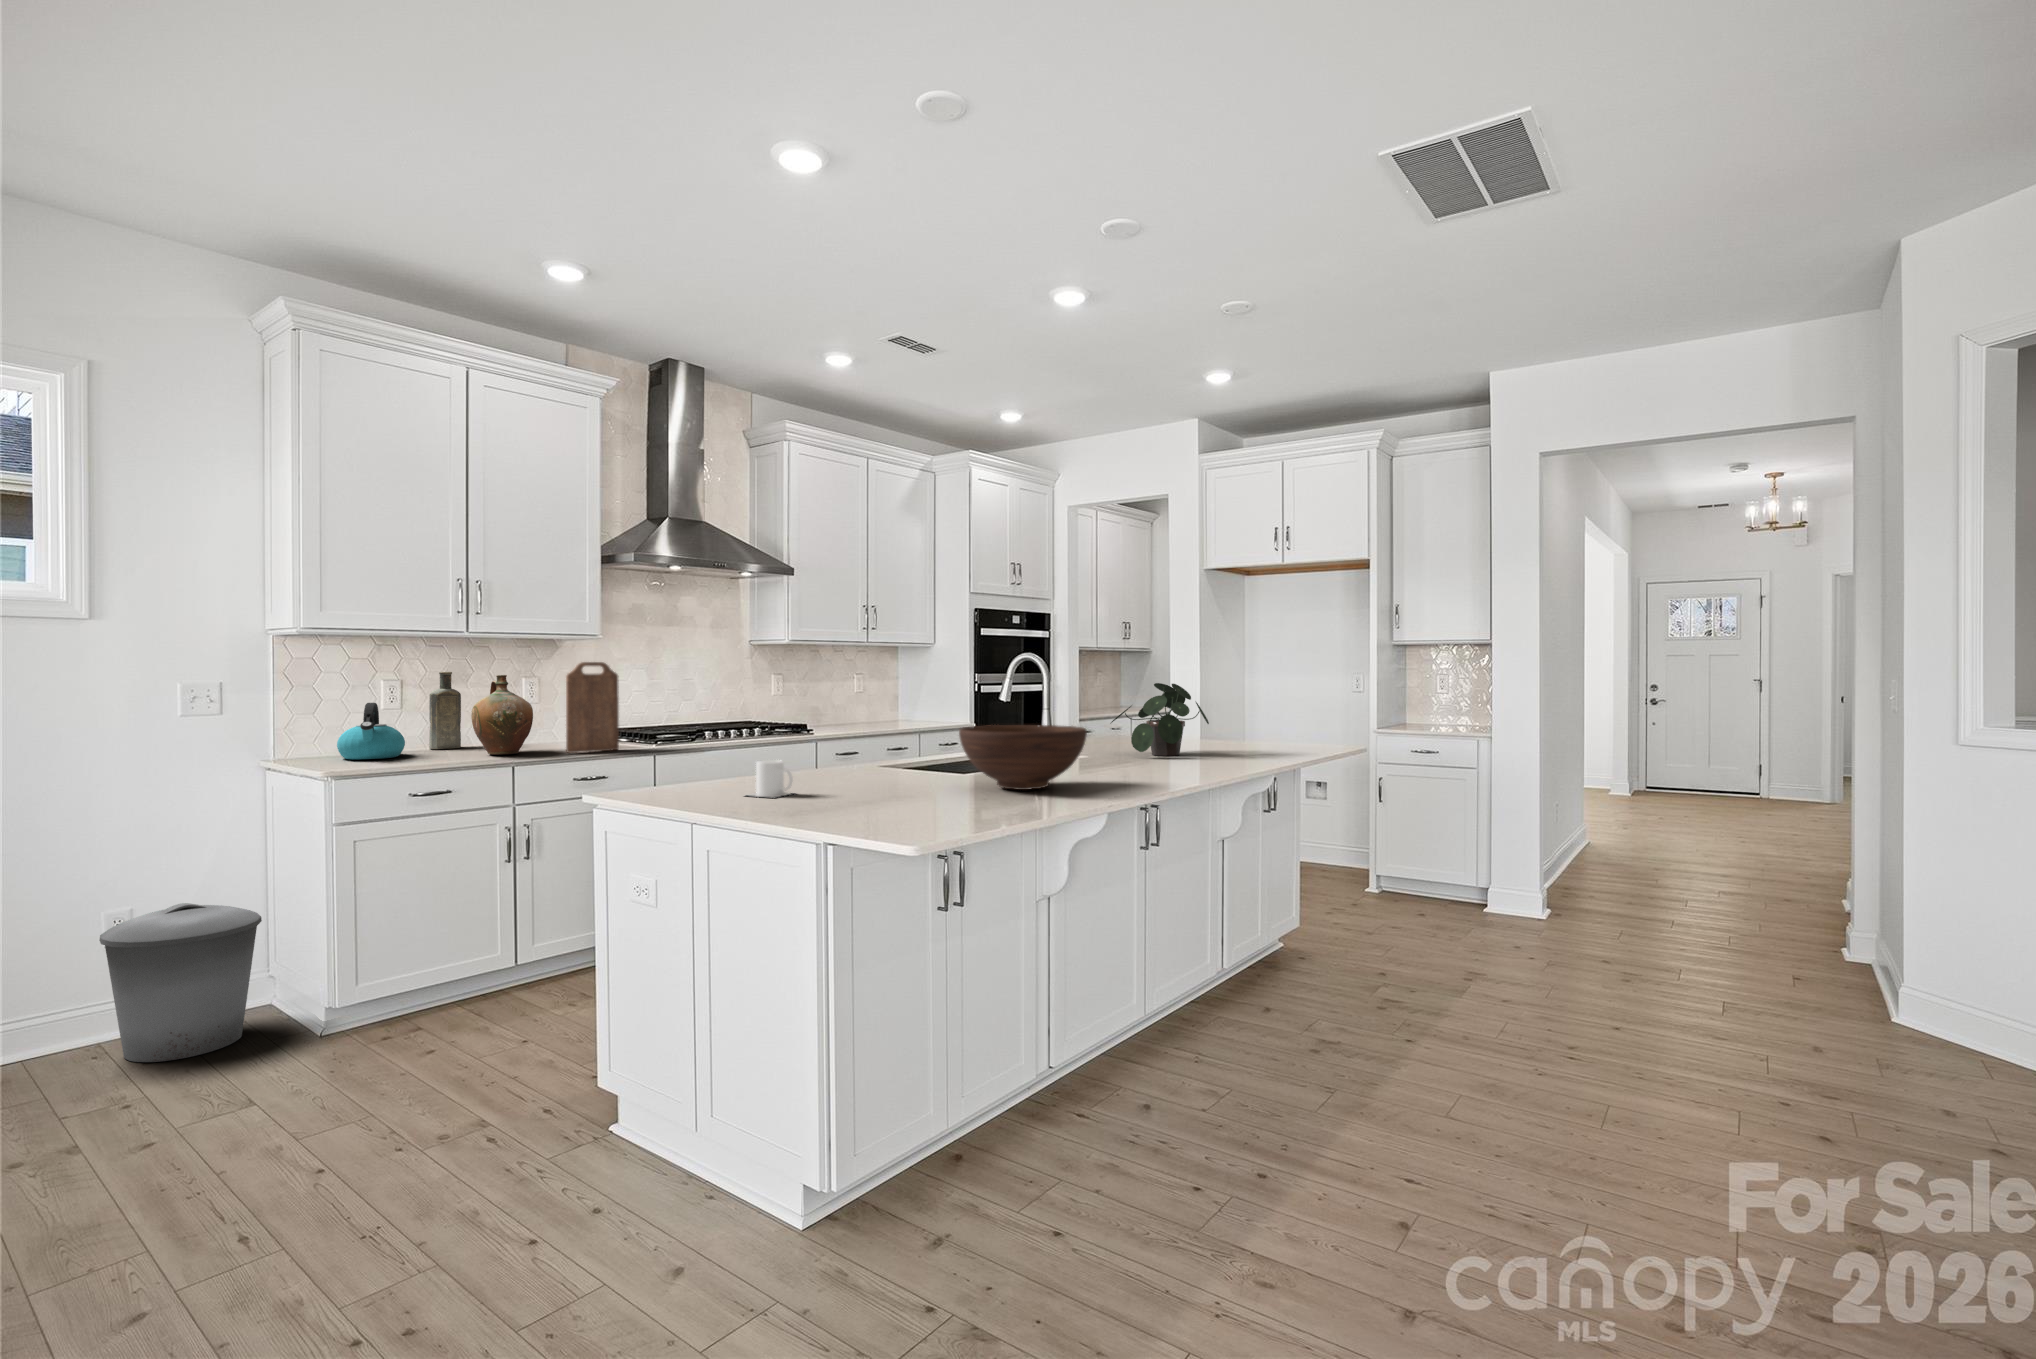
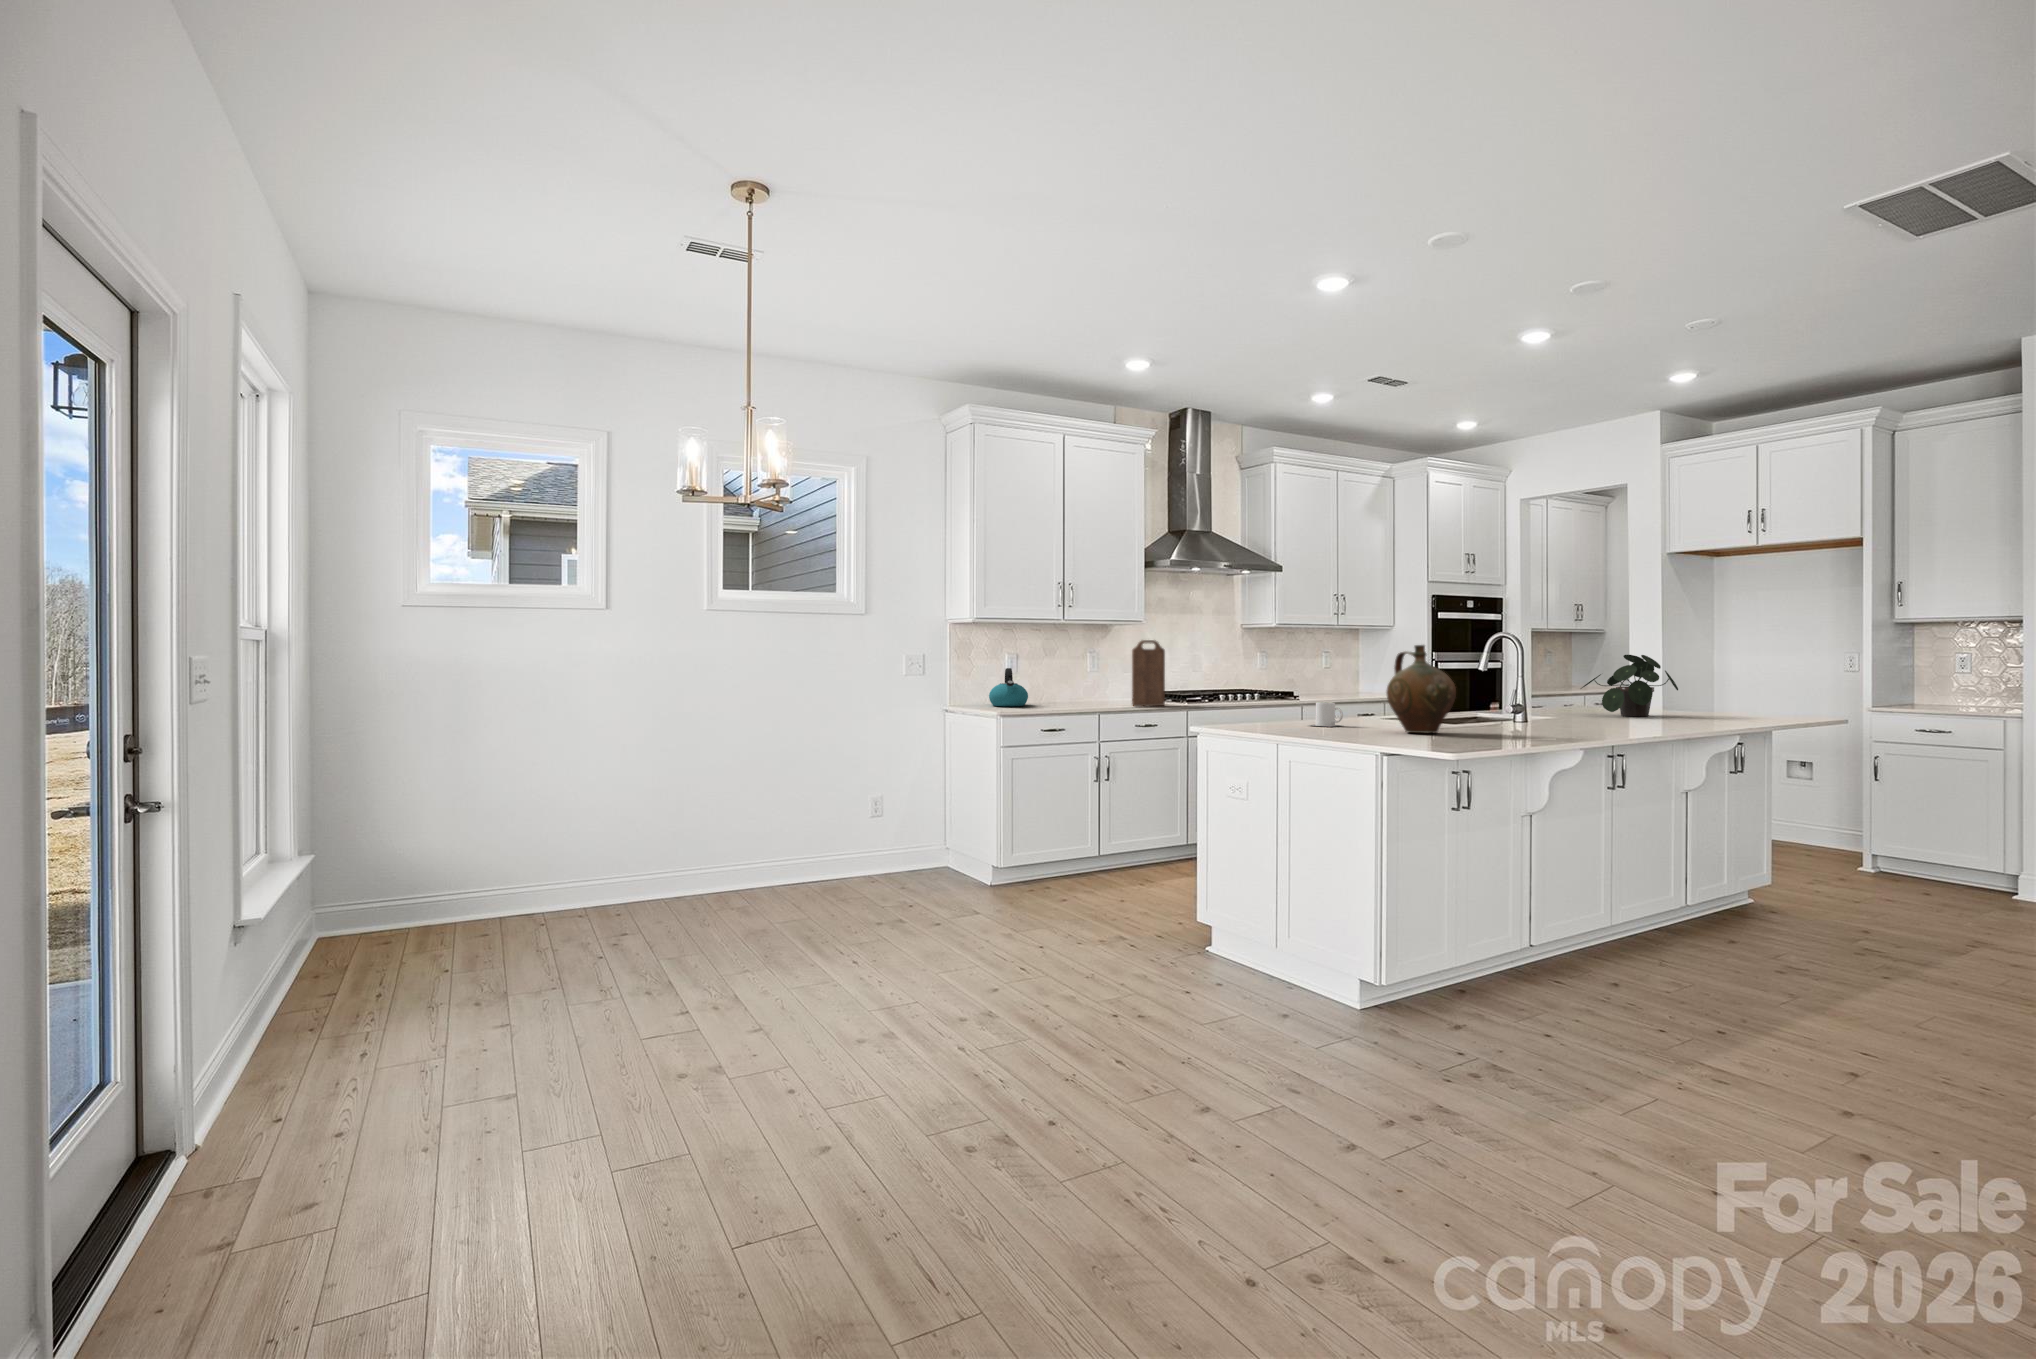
bottle: present [429,672,461,749] -> none [1032,648,1055,702]
ceramic jug: present [471,675,533,755] -> present [1387,645,1456,734]
fruit bowl: present [959,725,1087,790] -> none [1465,682,1572,728]
trash can: present [99,903,262,1062] -> none [878,793,957,888]

